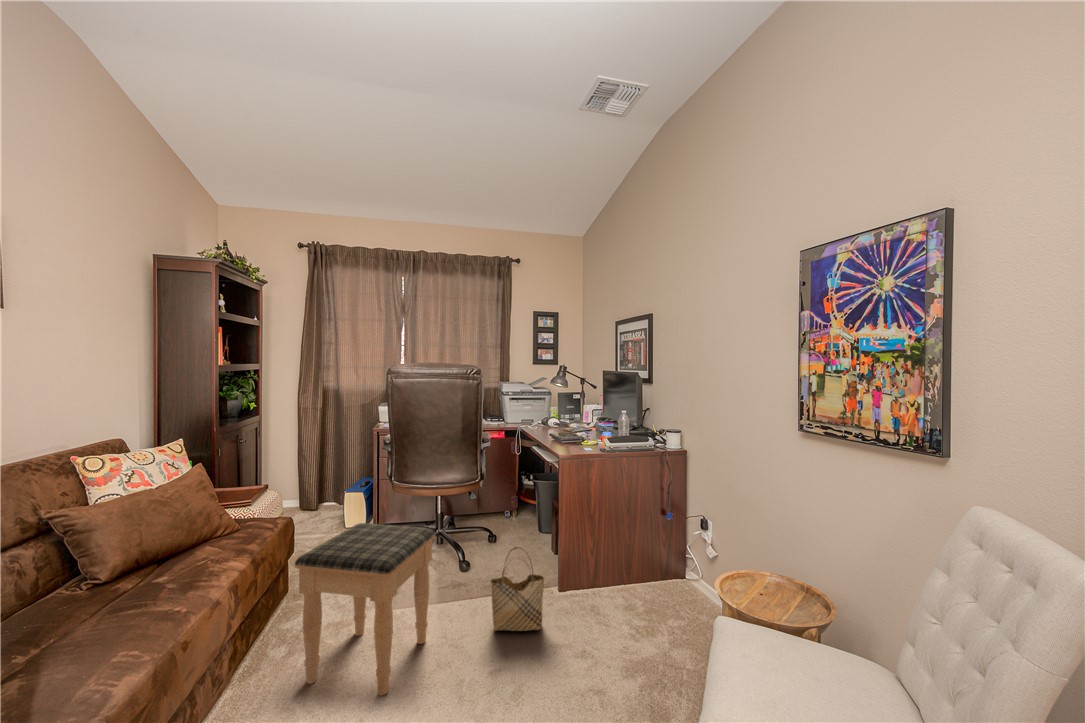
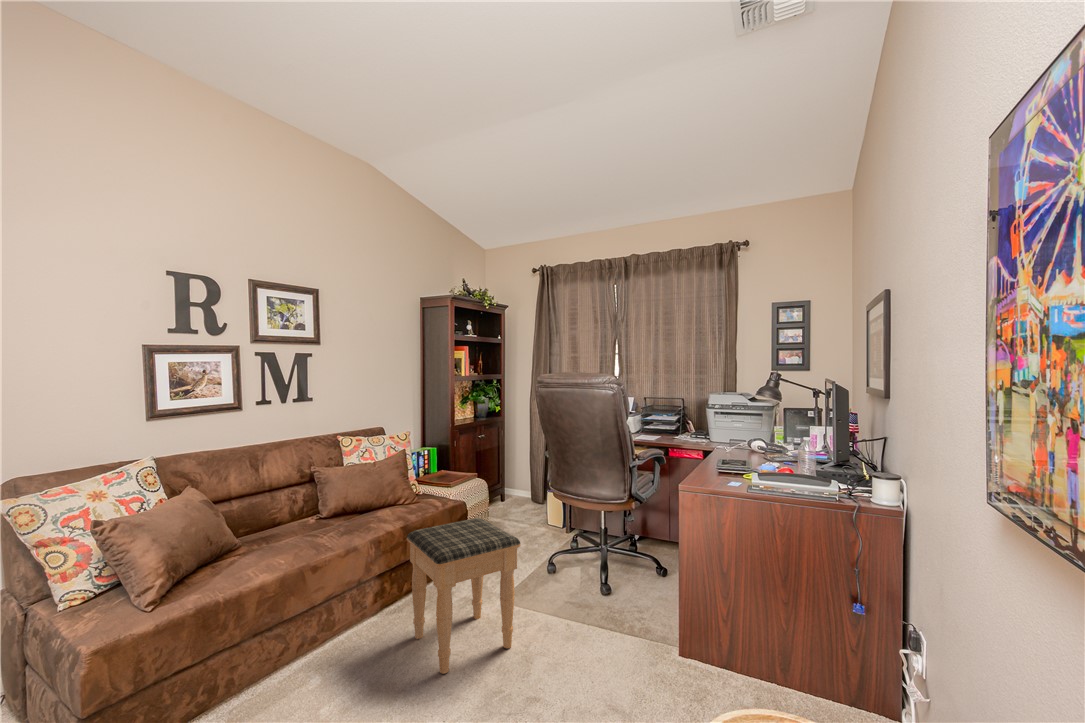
woven basket: present [491,547,544,631] -> none [569,585,627,691]

